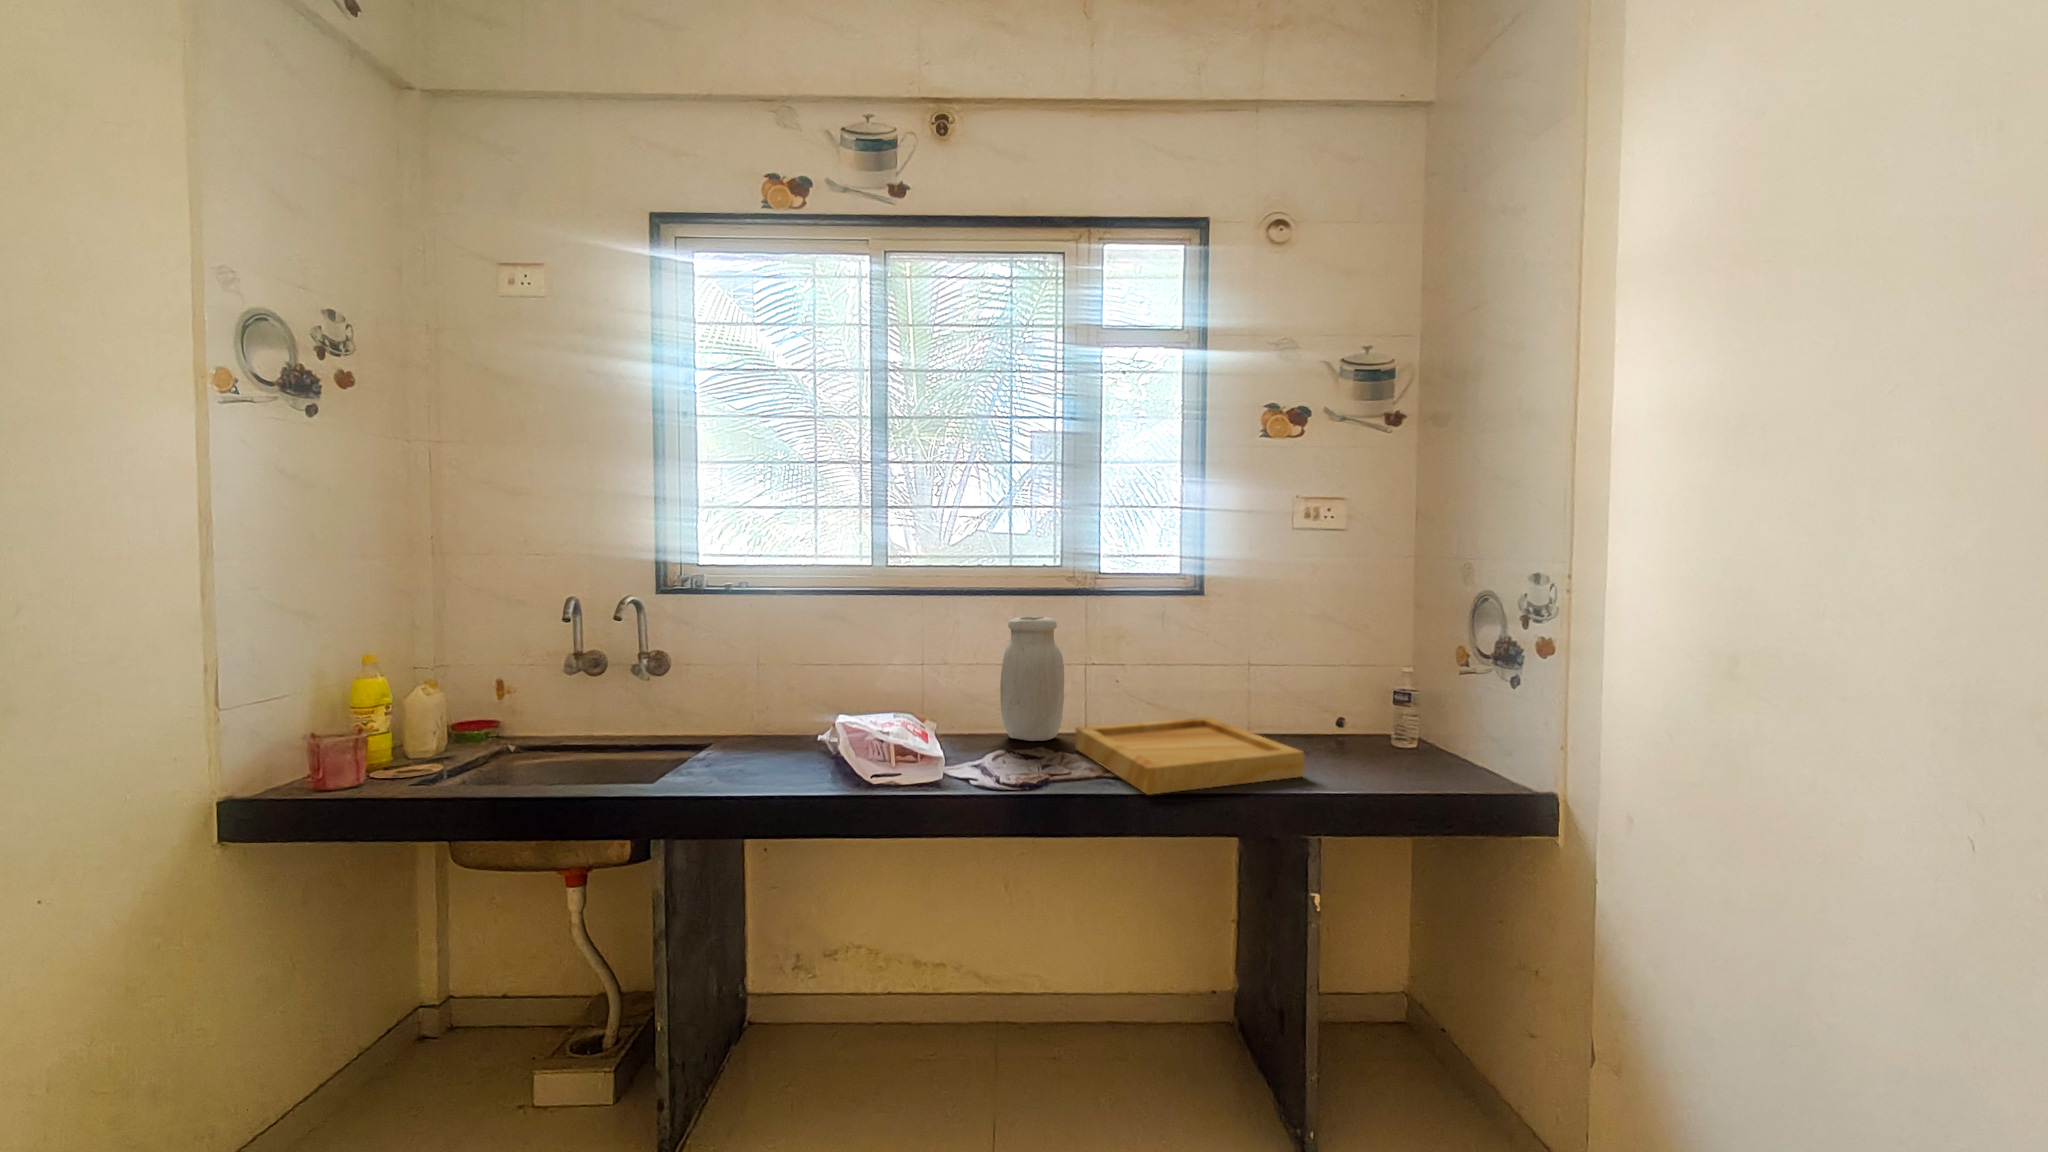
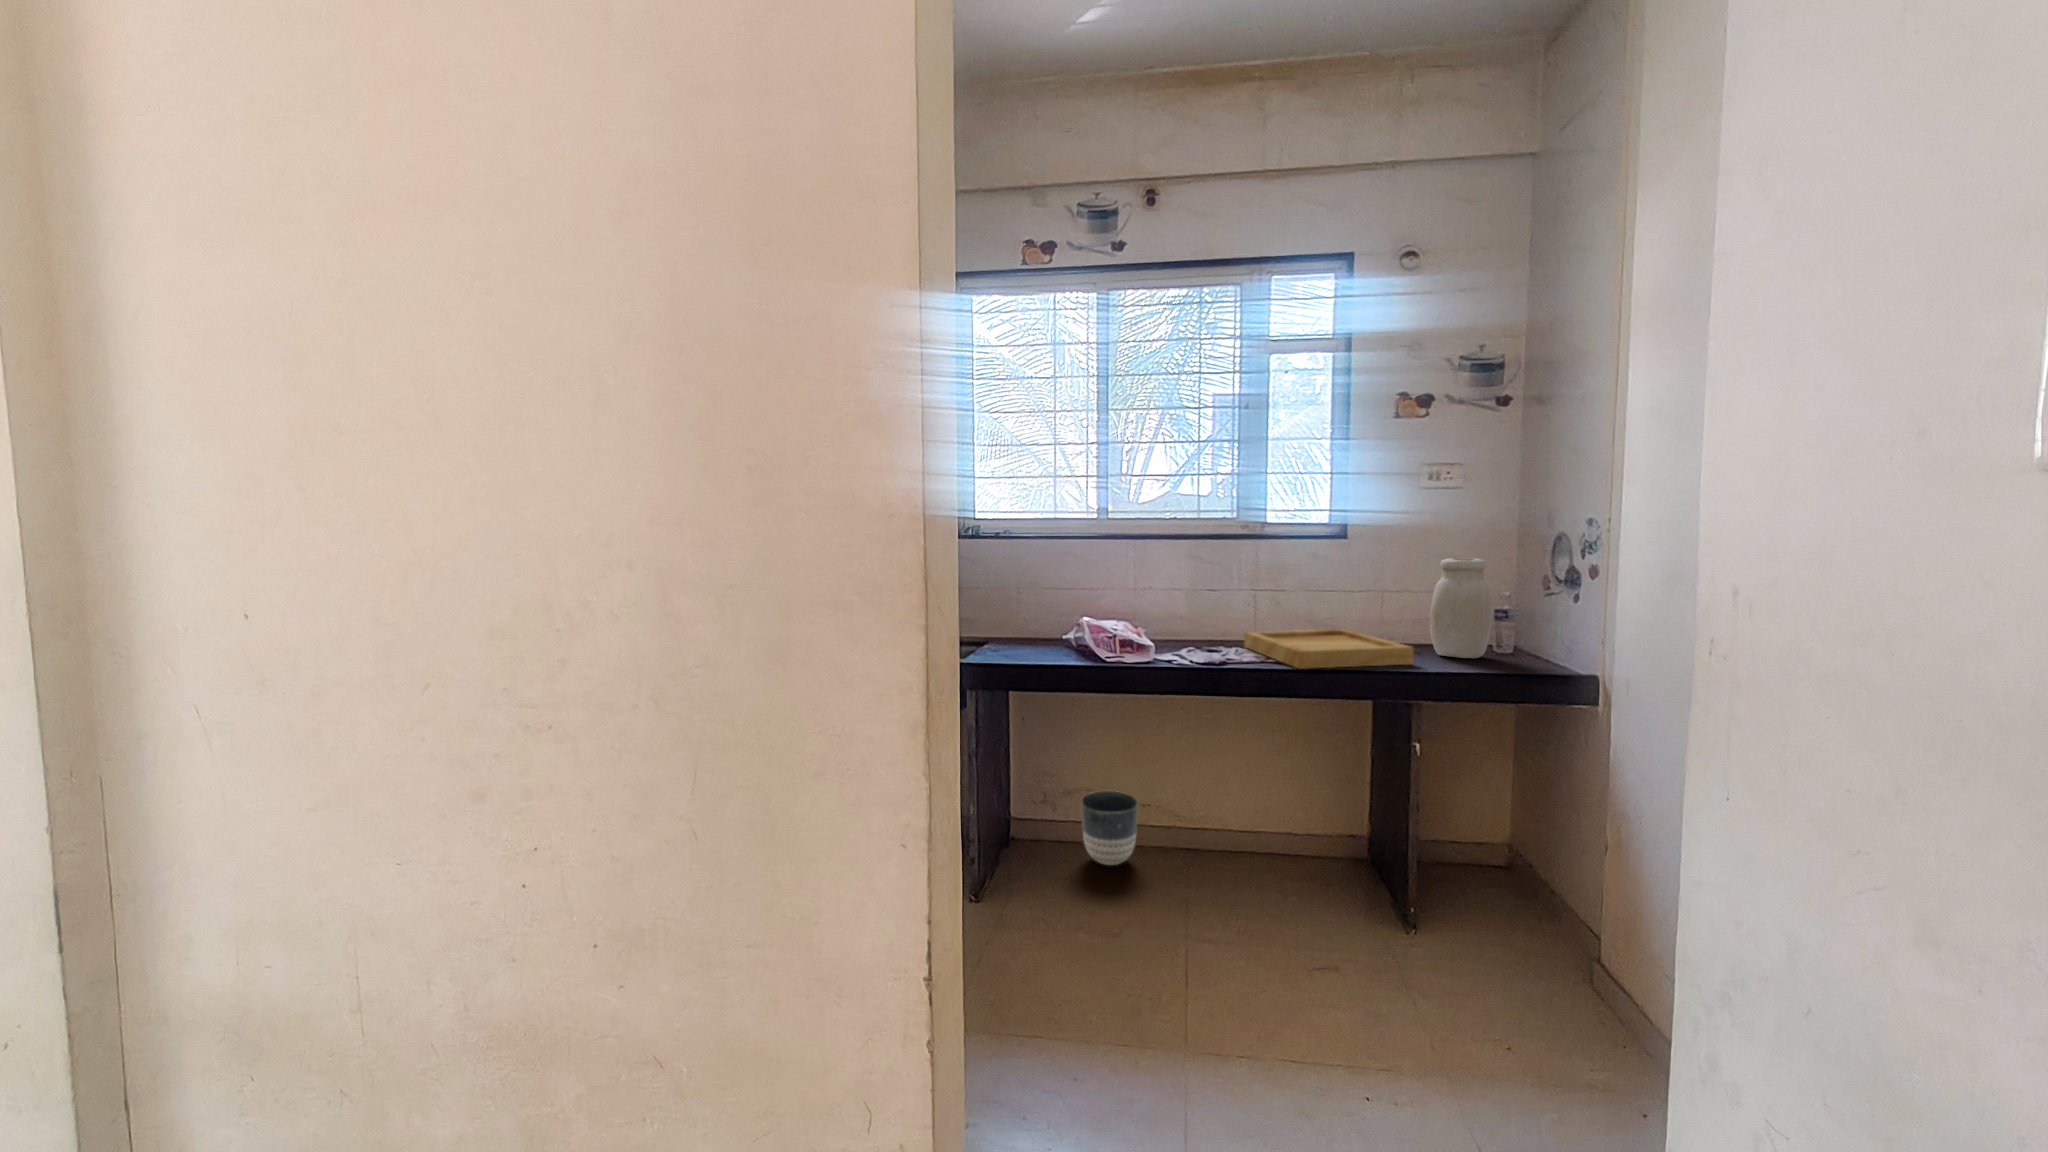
jar: present [1000,617,1064,741] -> present [1430,558,1492,658]
planter: none [843,964,928,1089] -> present [1081,791,1138,865]

